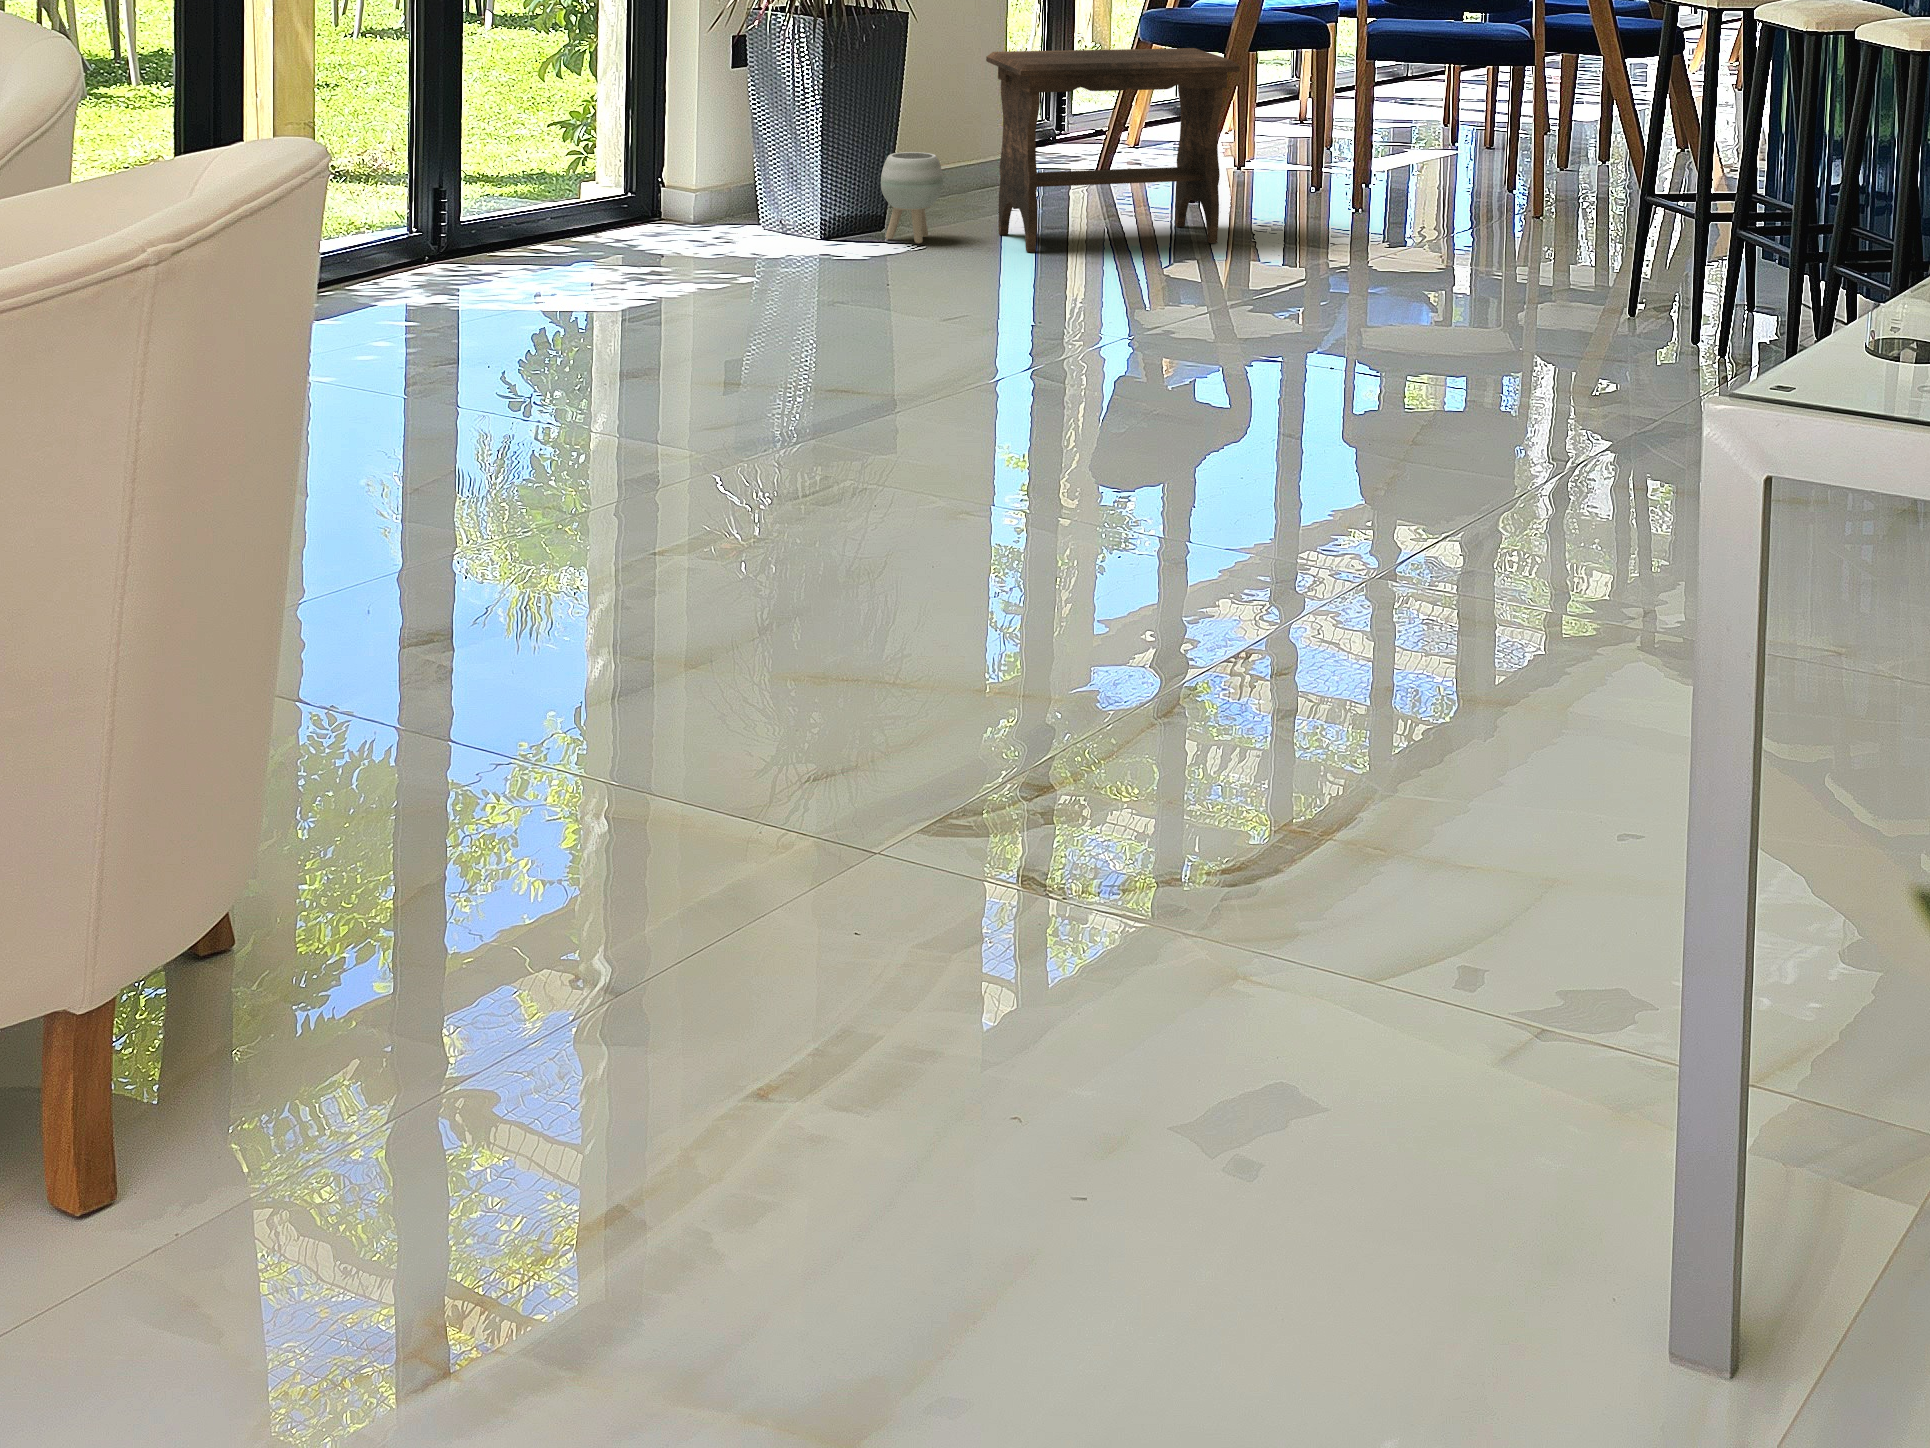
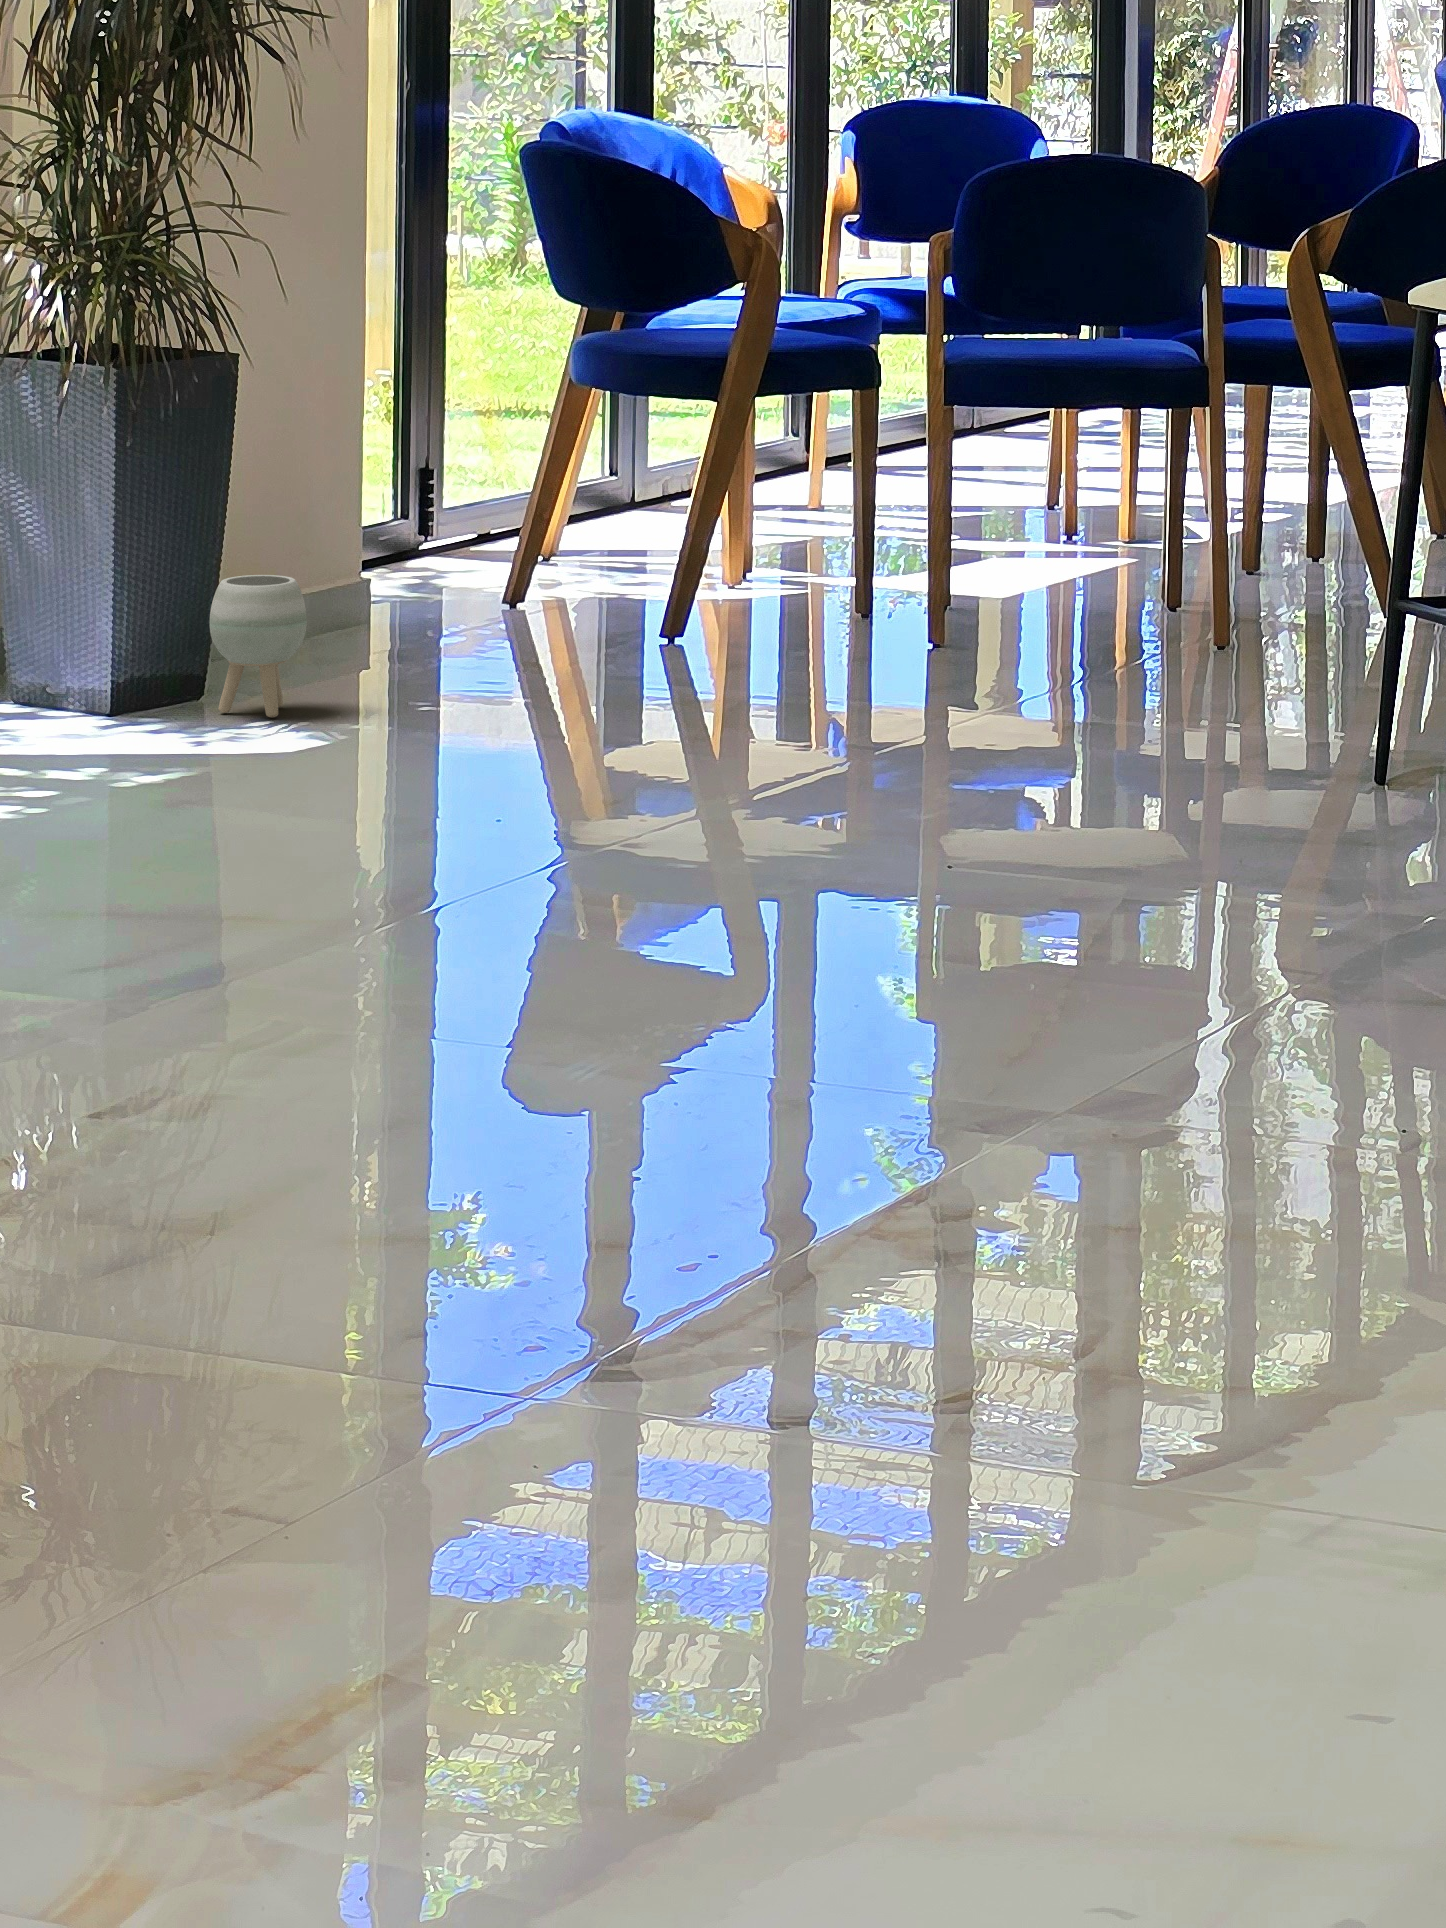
footstool: present [986,48,1240,252] -> none [367,397,765,724]

